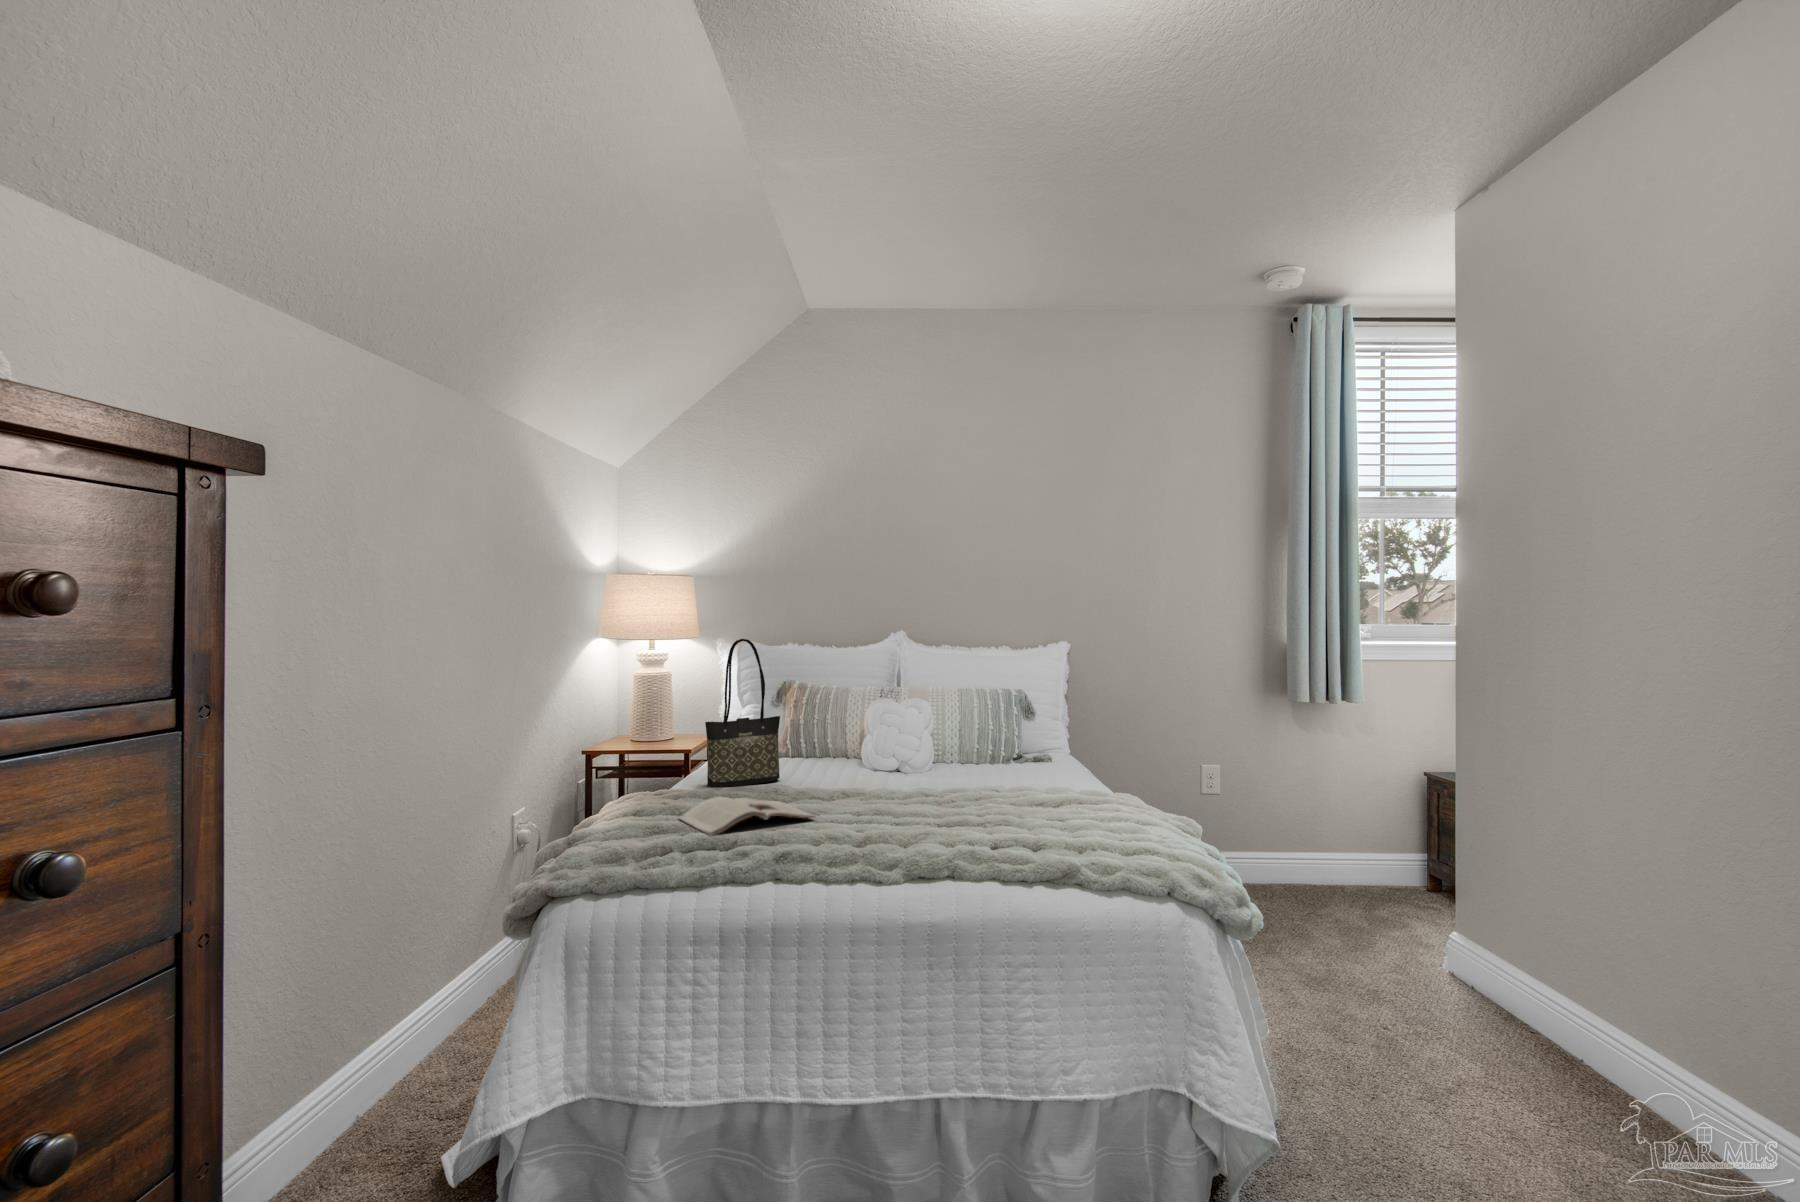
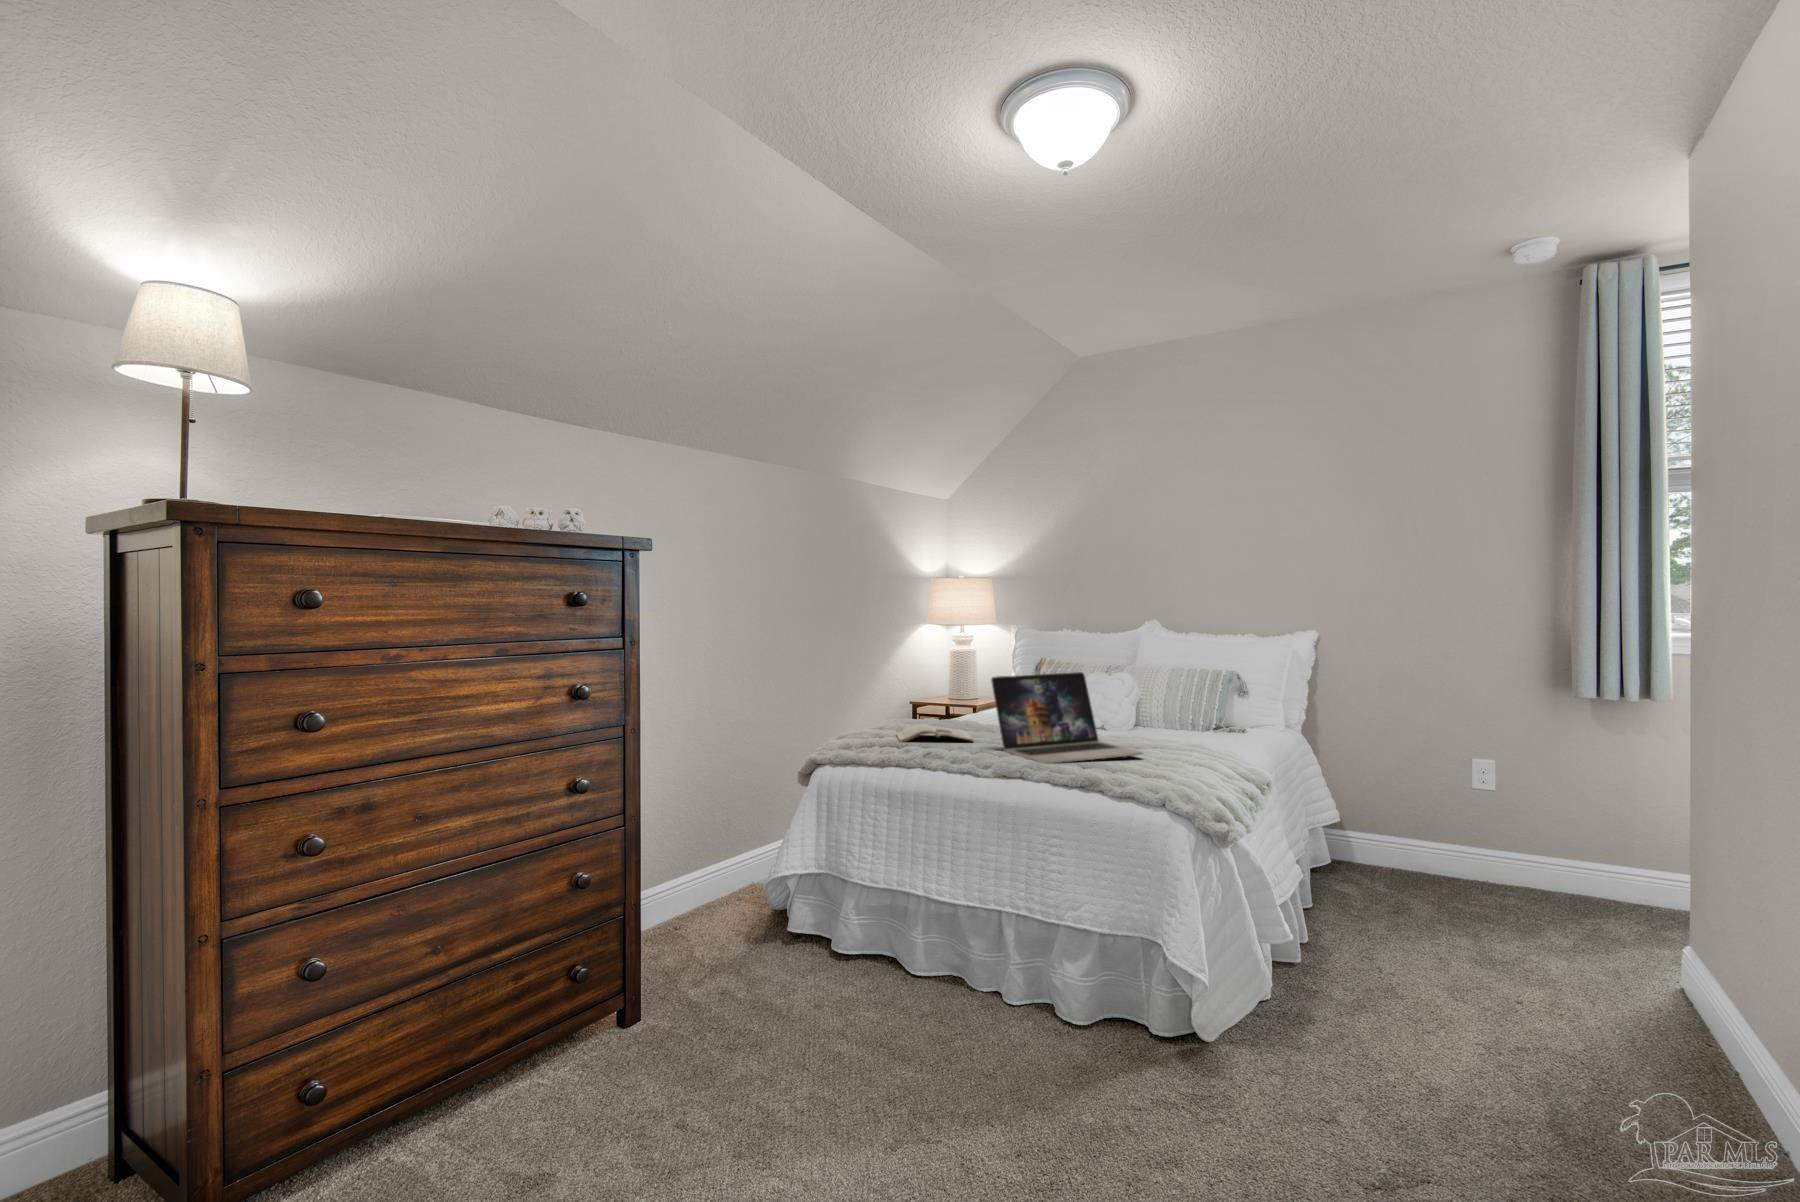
tote bag: present [705,639,780,788] -> none [942,622,998,726]
laptop: none [856,705,1067,853] -> present [991,672,1143,764]

